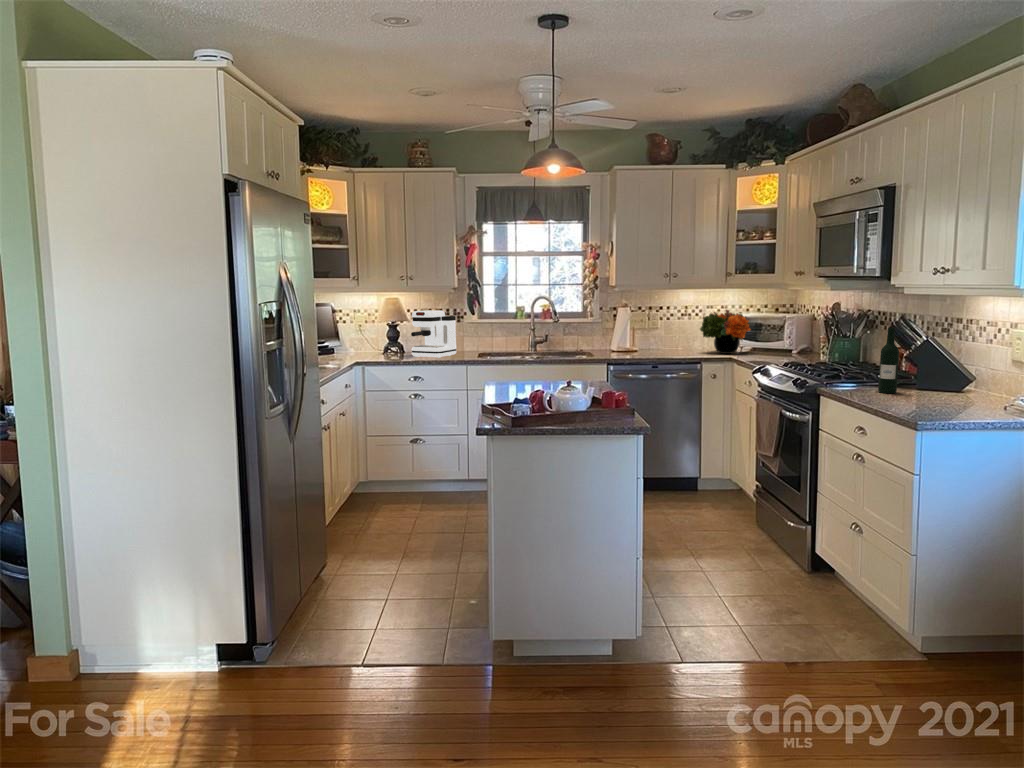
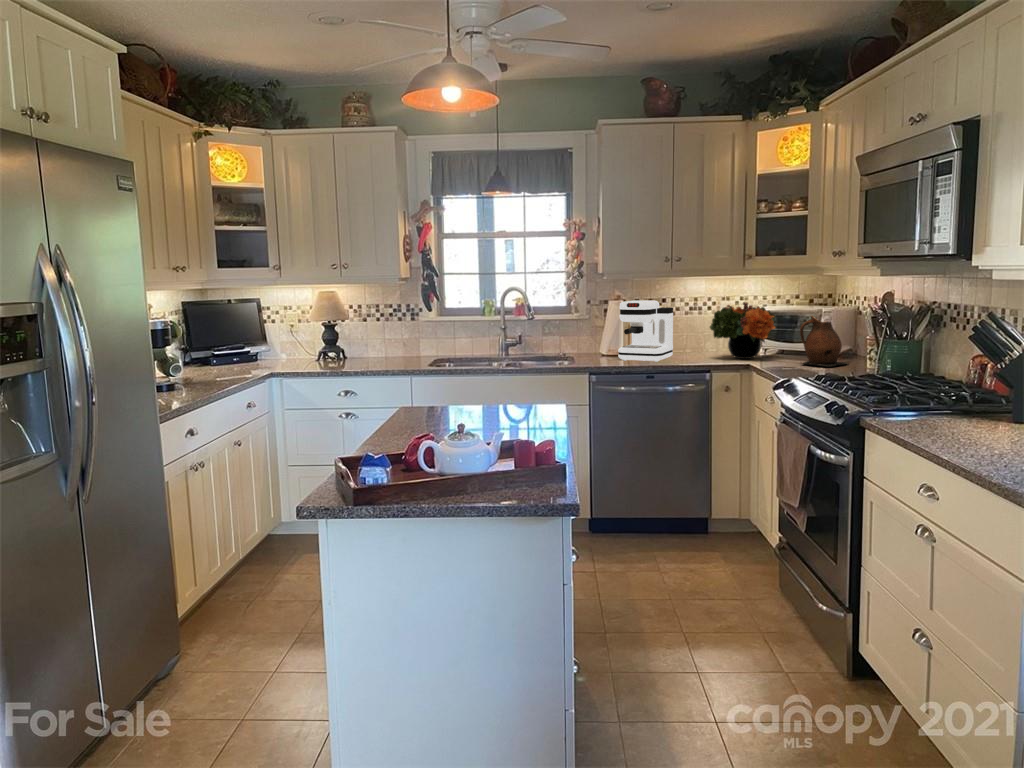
coffee maker: present [411,310,457,358] -> present [618,300,673,362]
ceramic pitcher: none [770,320,807,359] -> present [800,316,847,367]
wine bottle: present [878,328,899,393] -> none [954,331,986,429]

